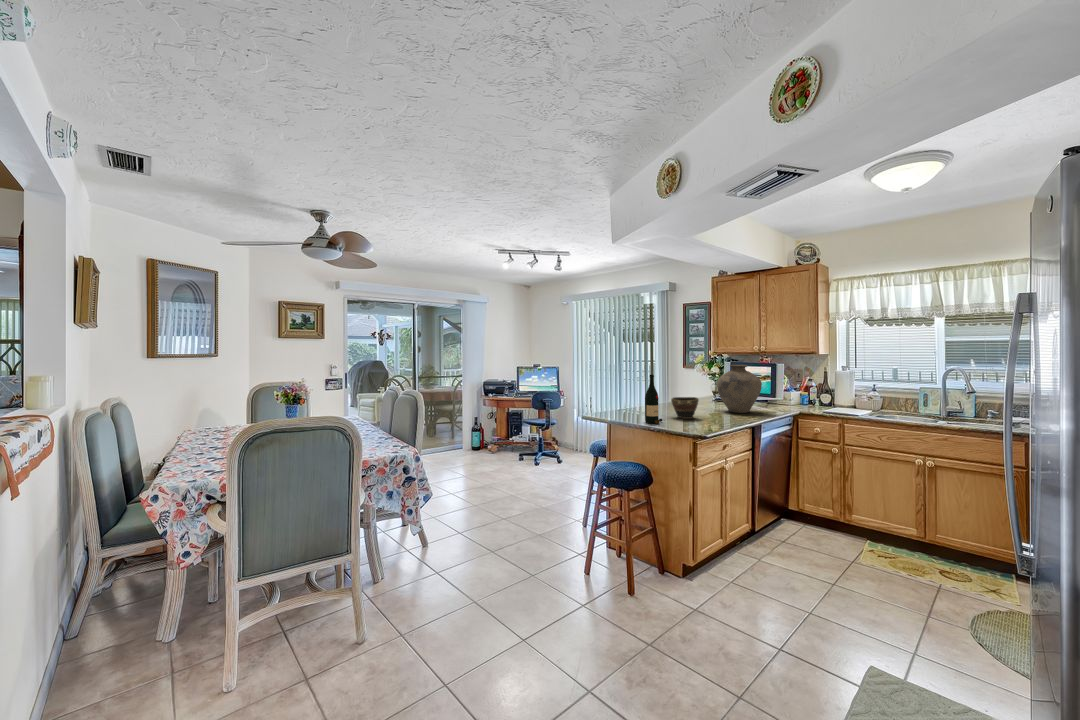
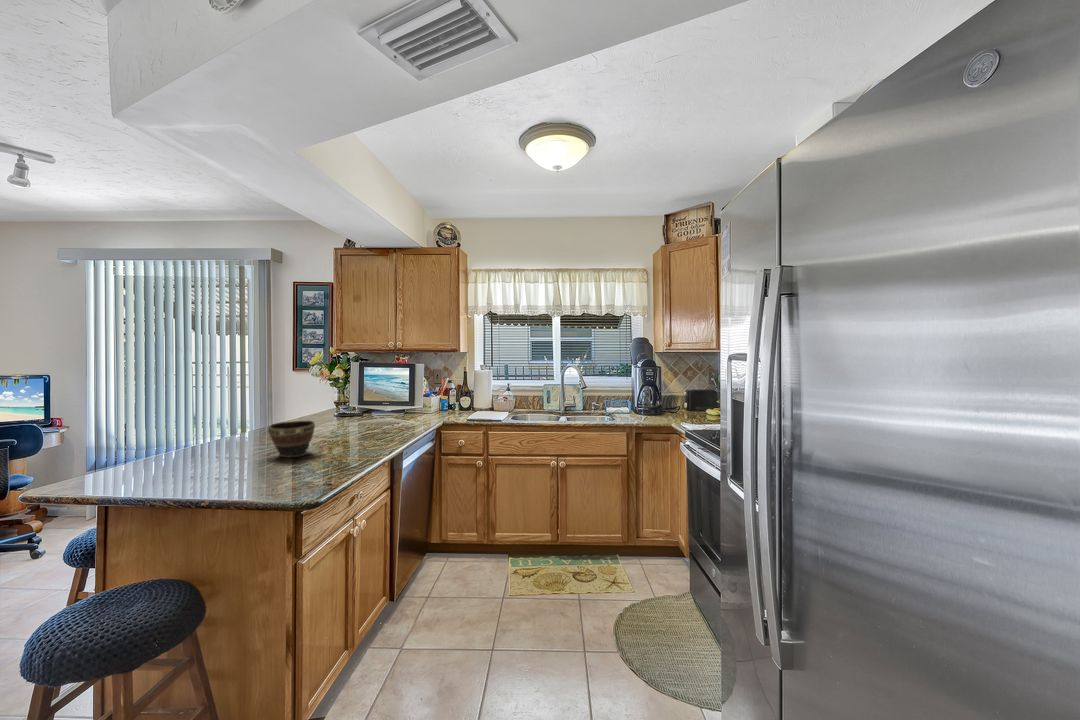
vase: present [717,365,762,413] -> none [343,367,401,433]
wine bottle: present [645,375,662,424] -> none [212,392,254,480]

